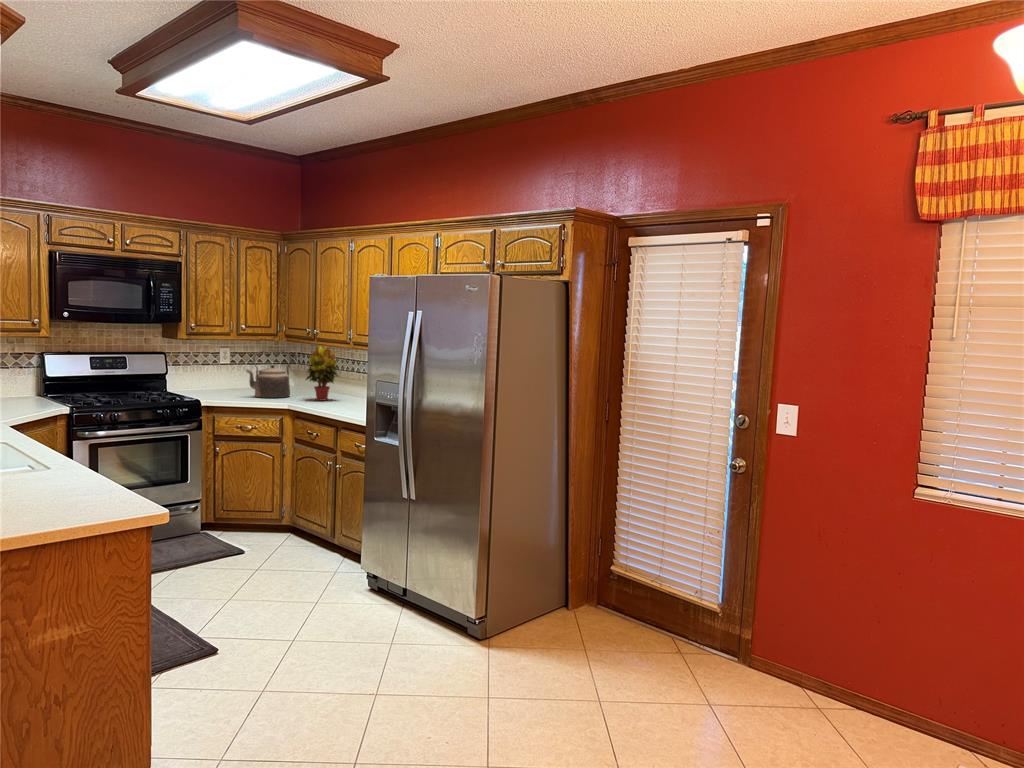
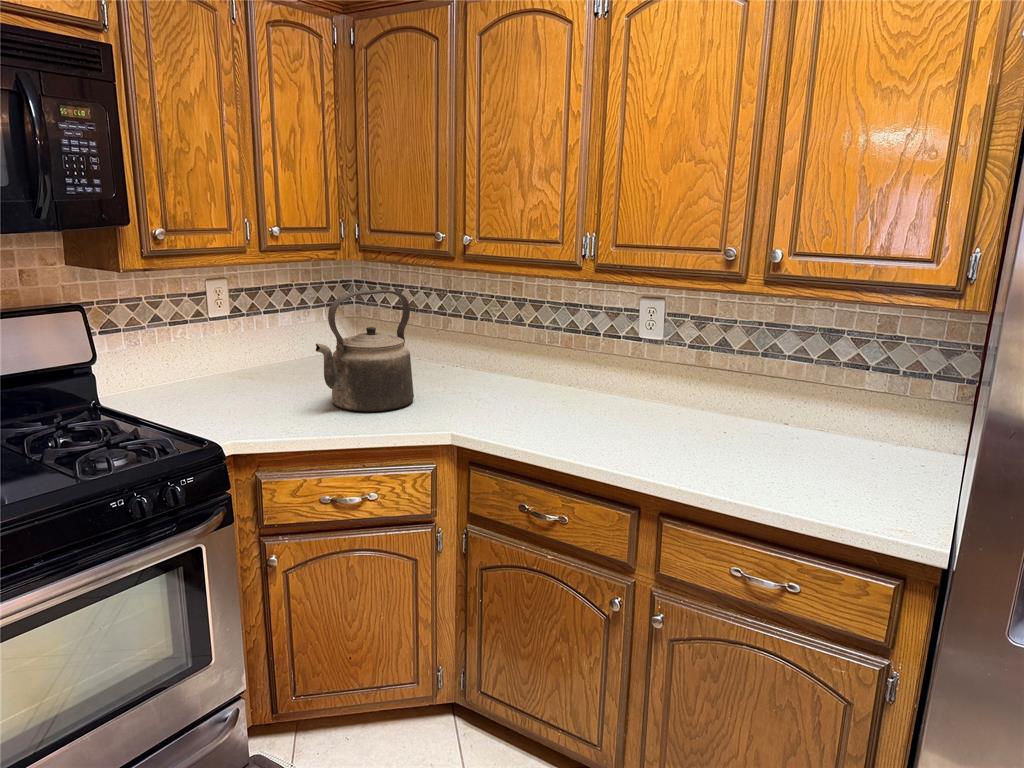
potted plant: present [306,345,340,401] -> none [467,276,554,412]

